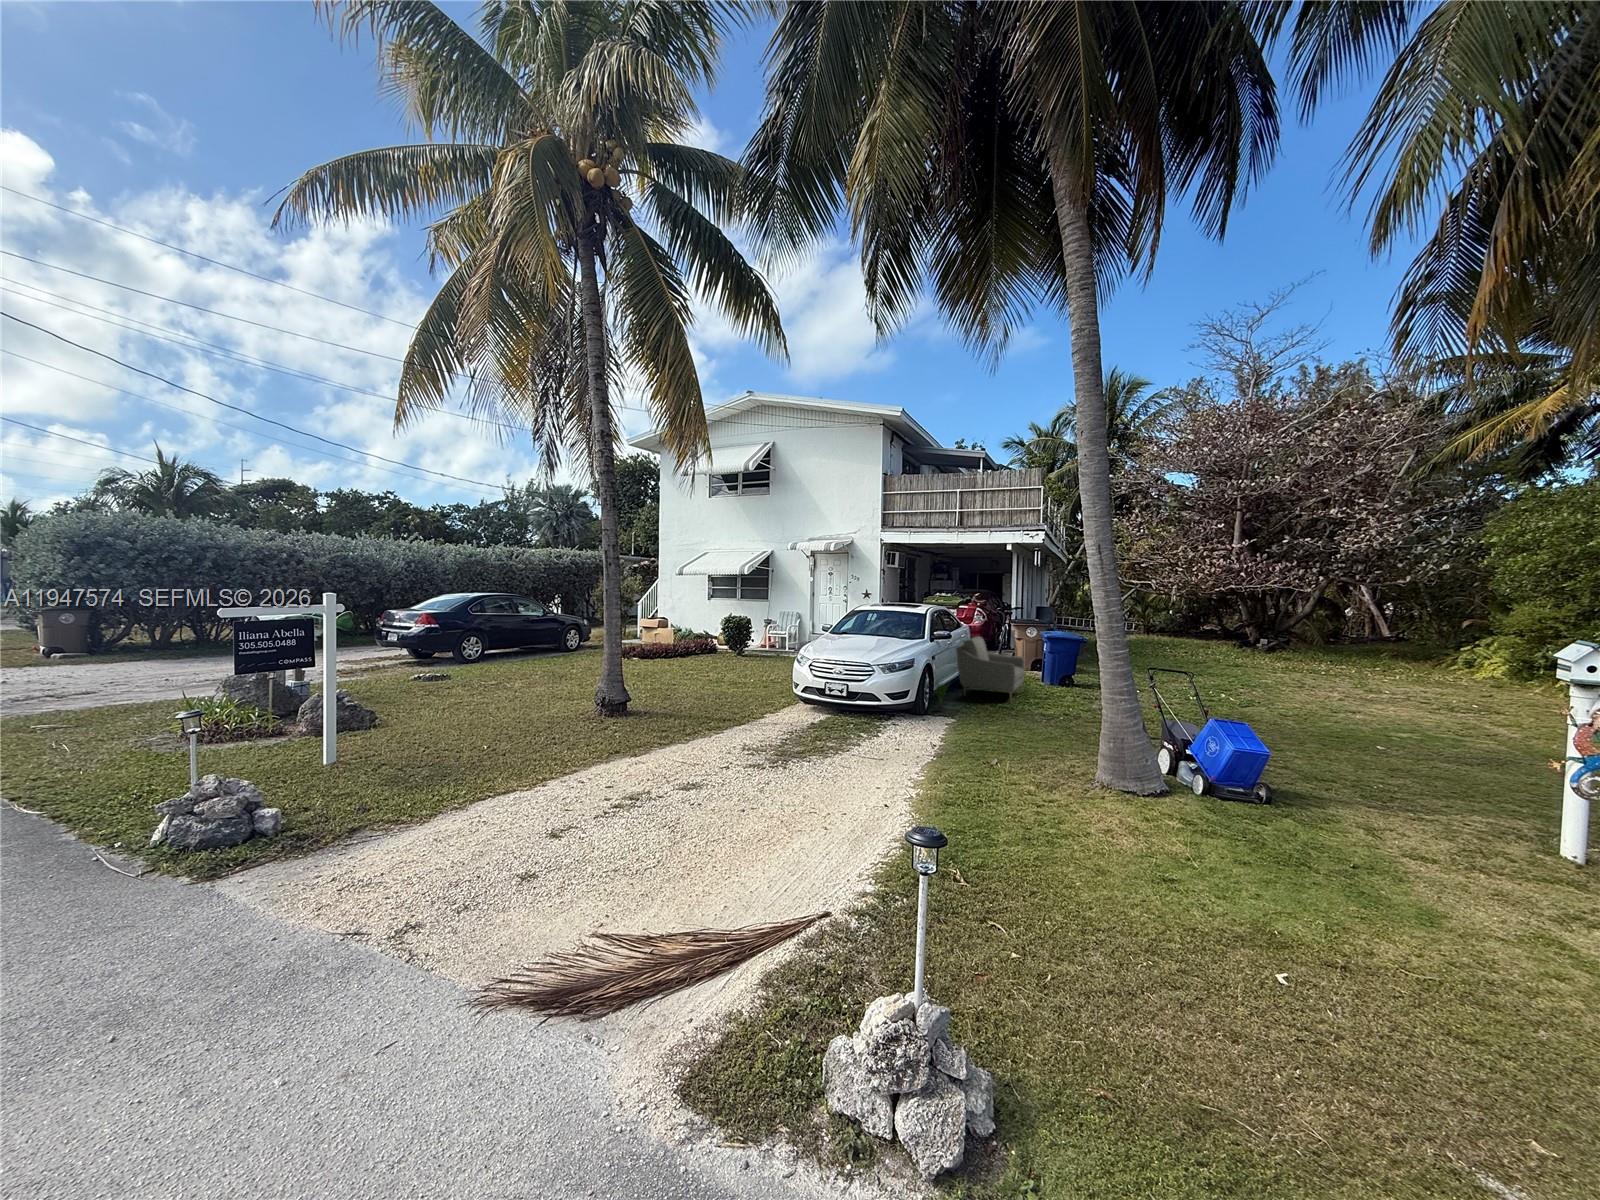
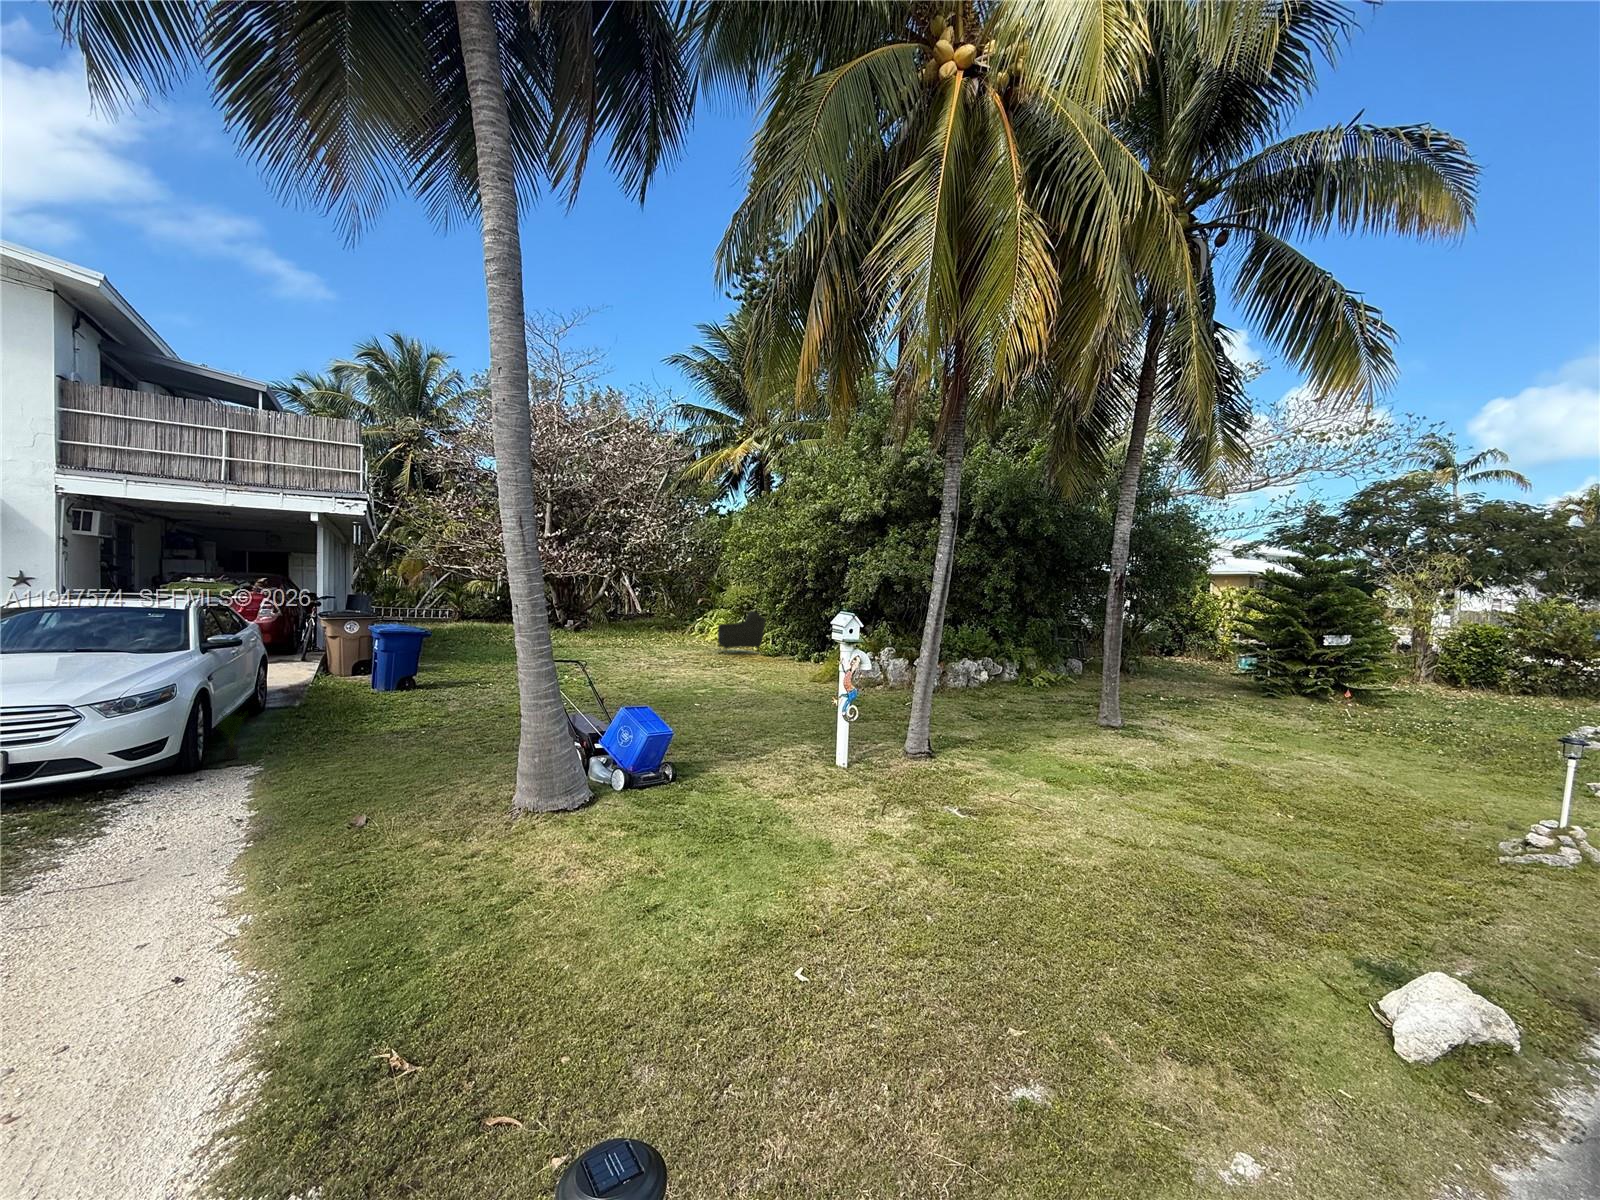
chair: present [956,637,1025,701] -> present [718,611,766,651]

